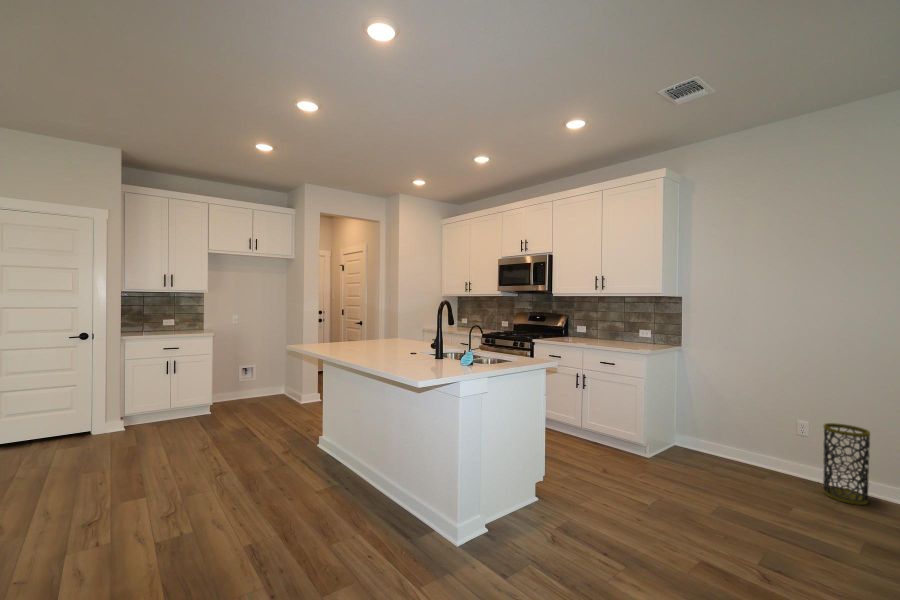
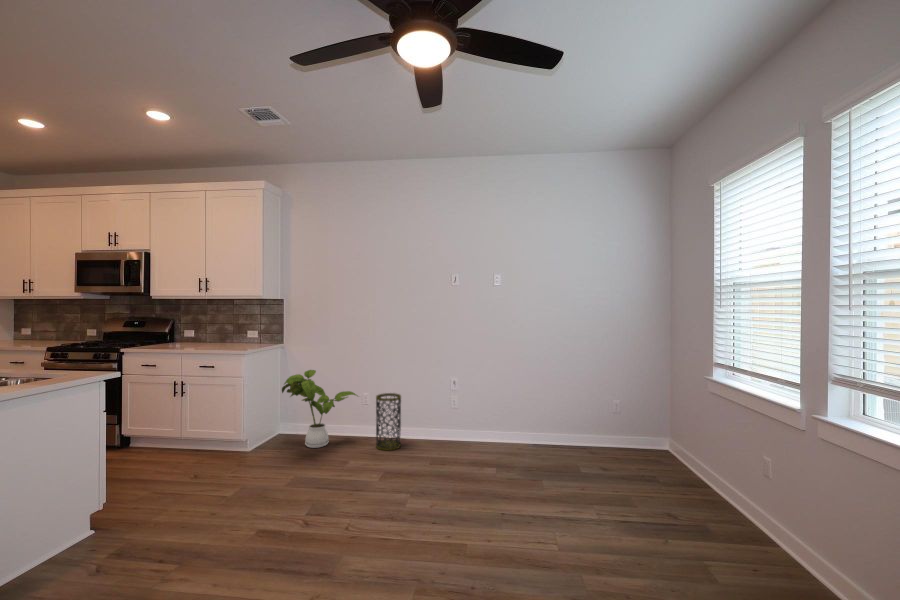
house plant: none [685,379,793,472] -> present [282,370,357,448]

